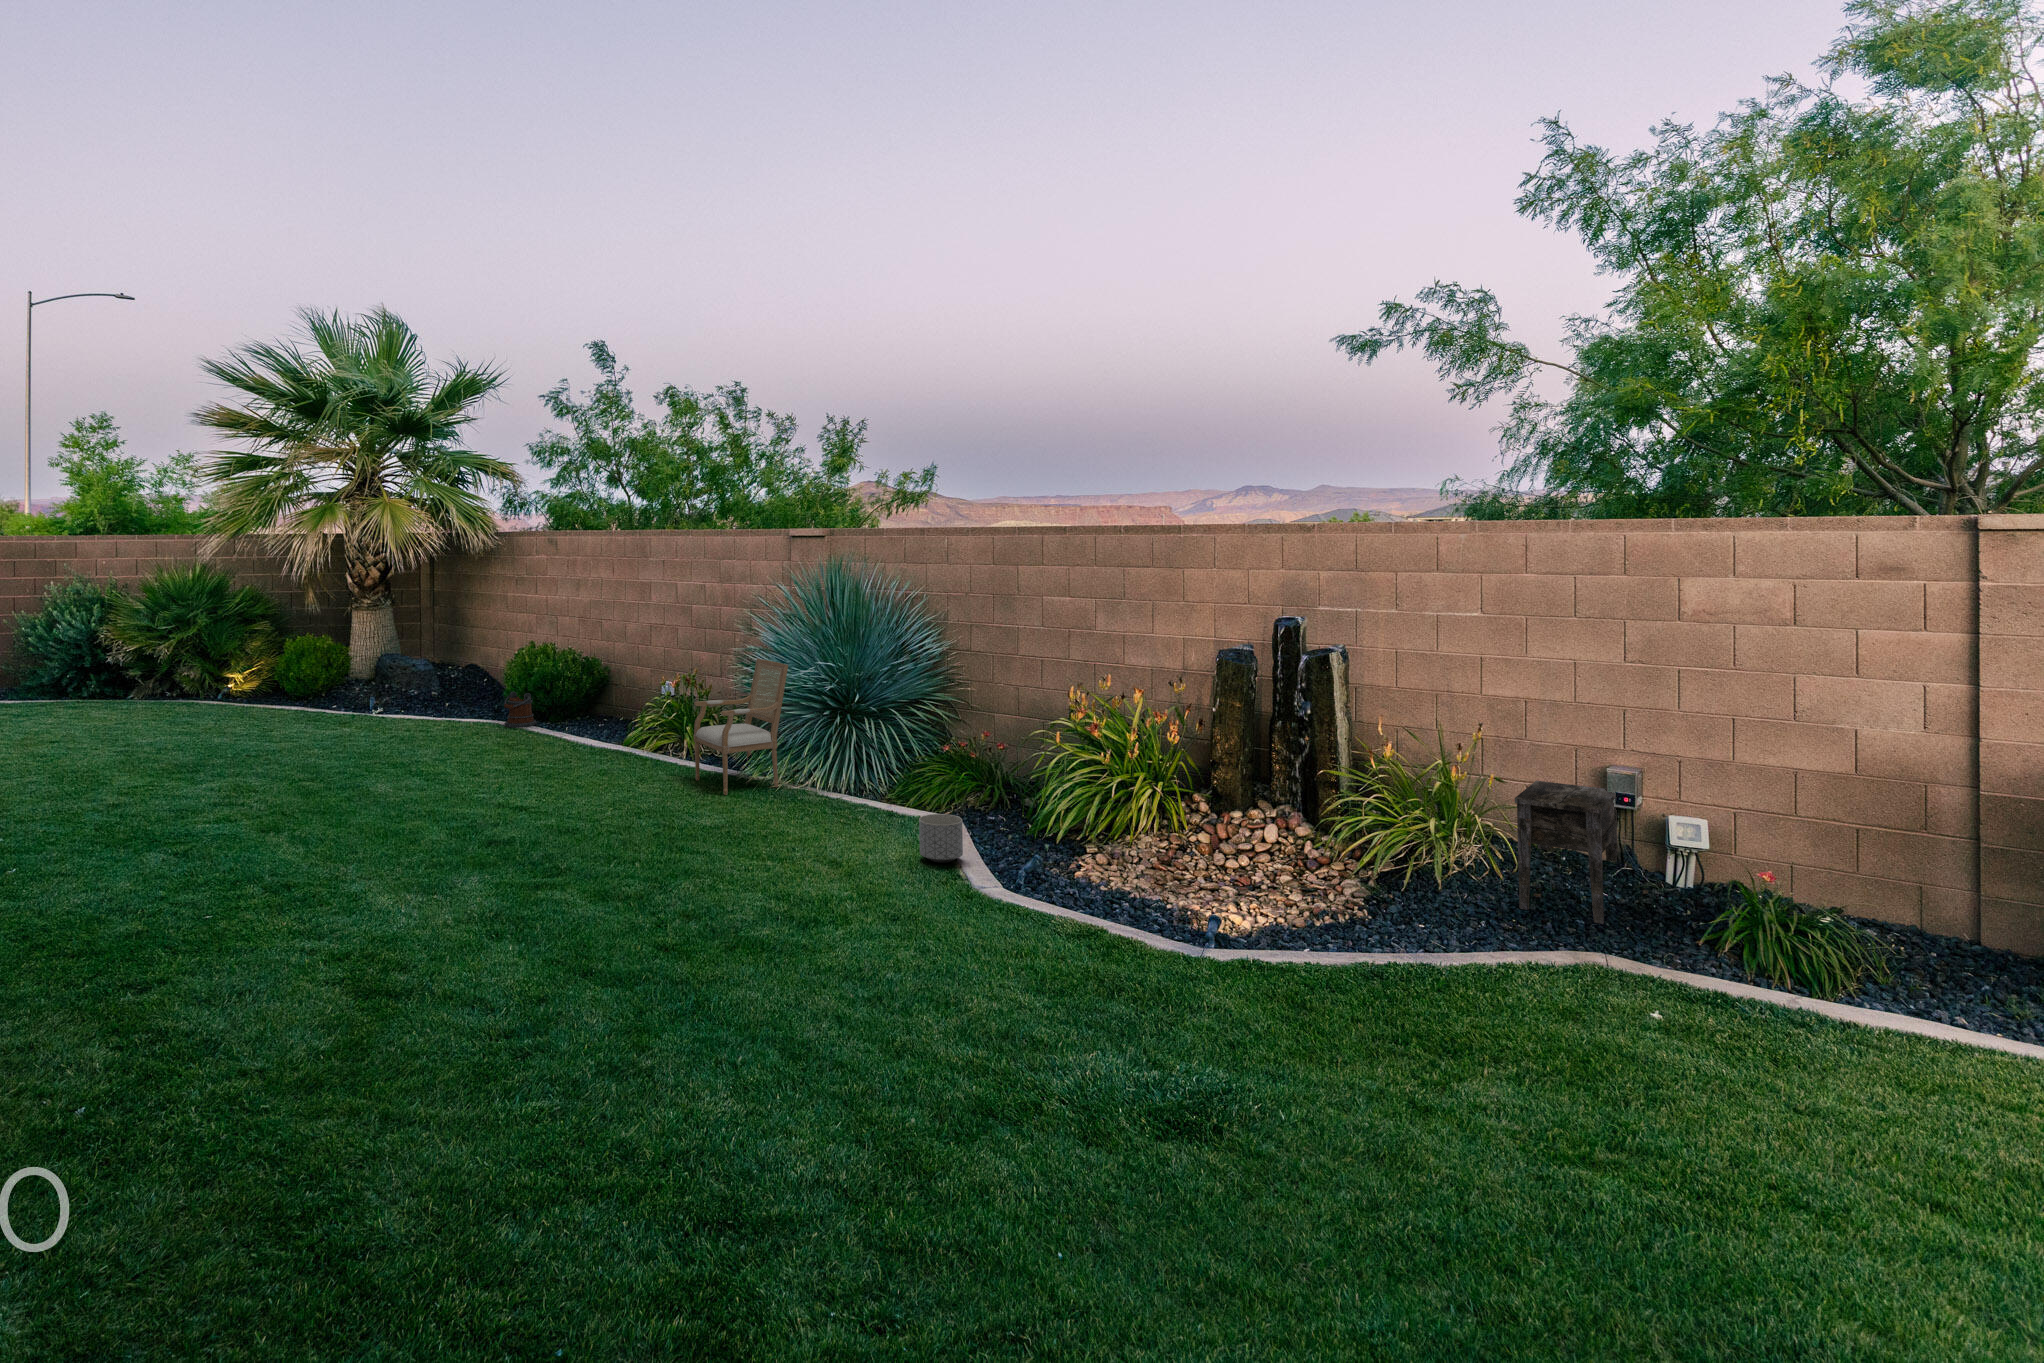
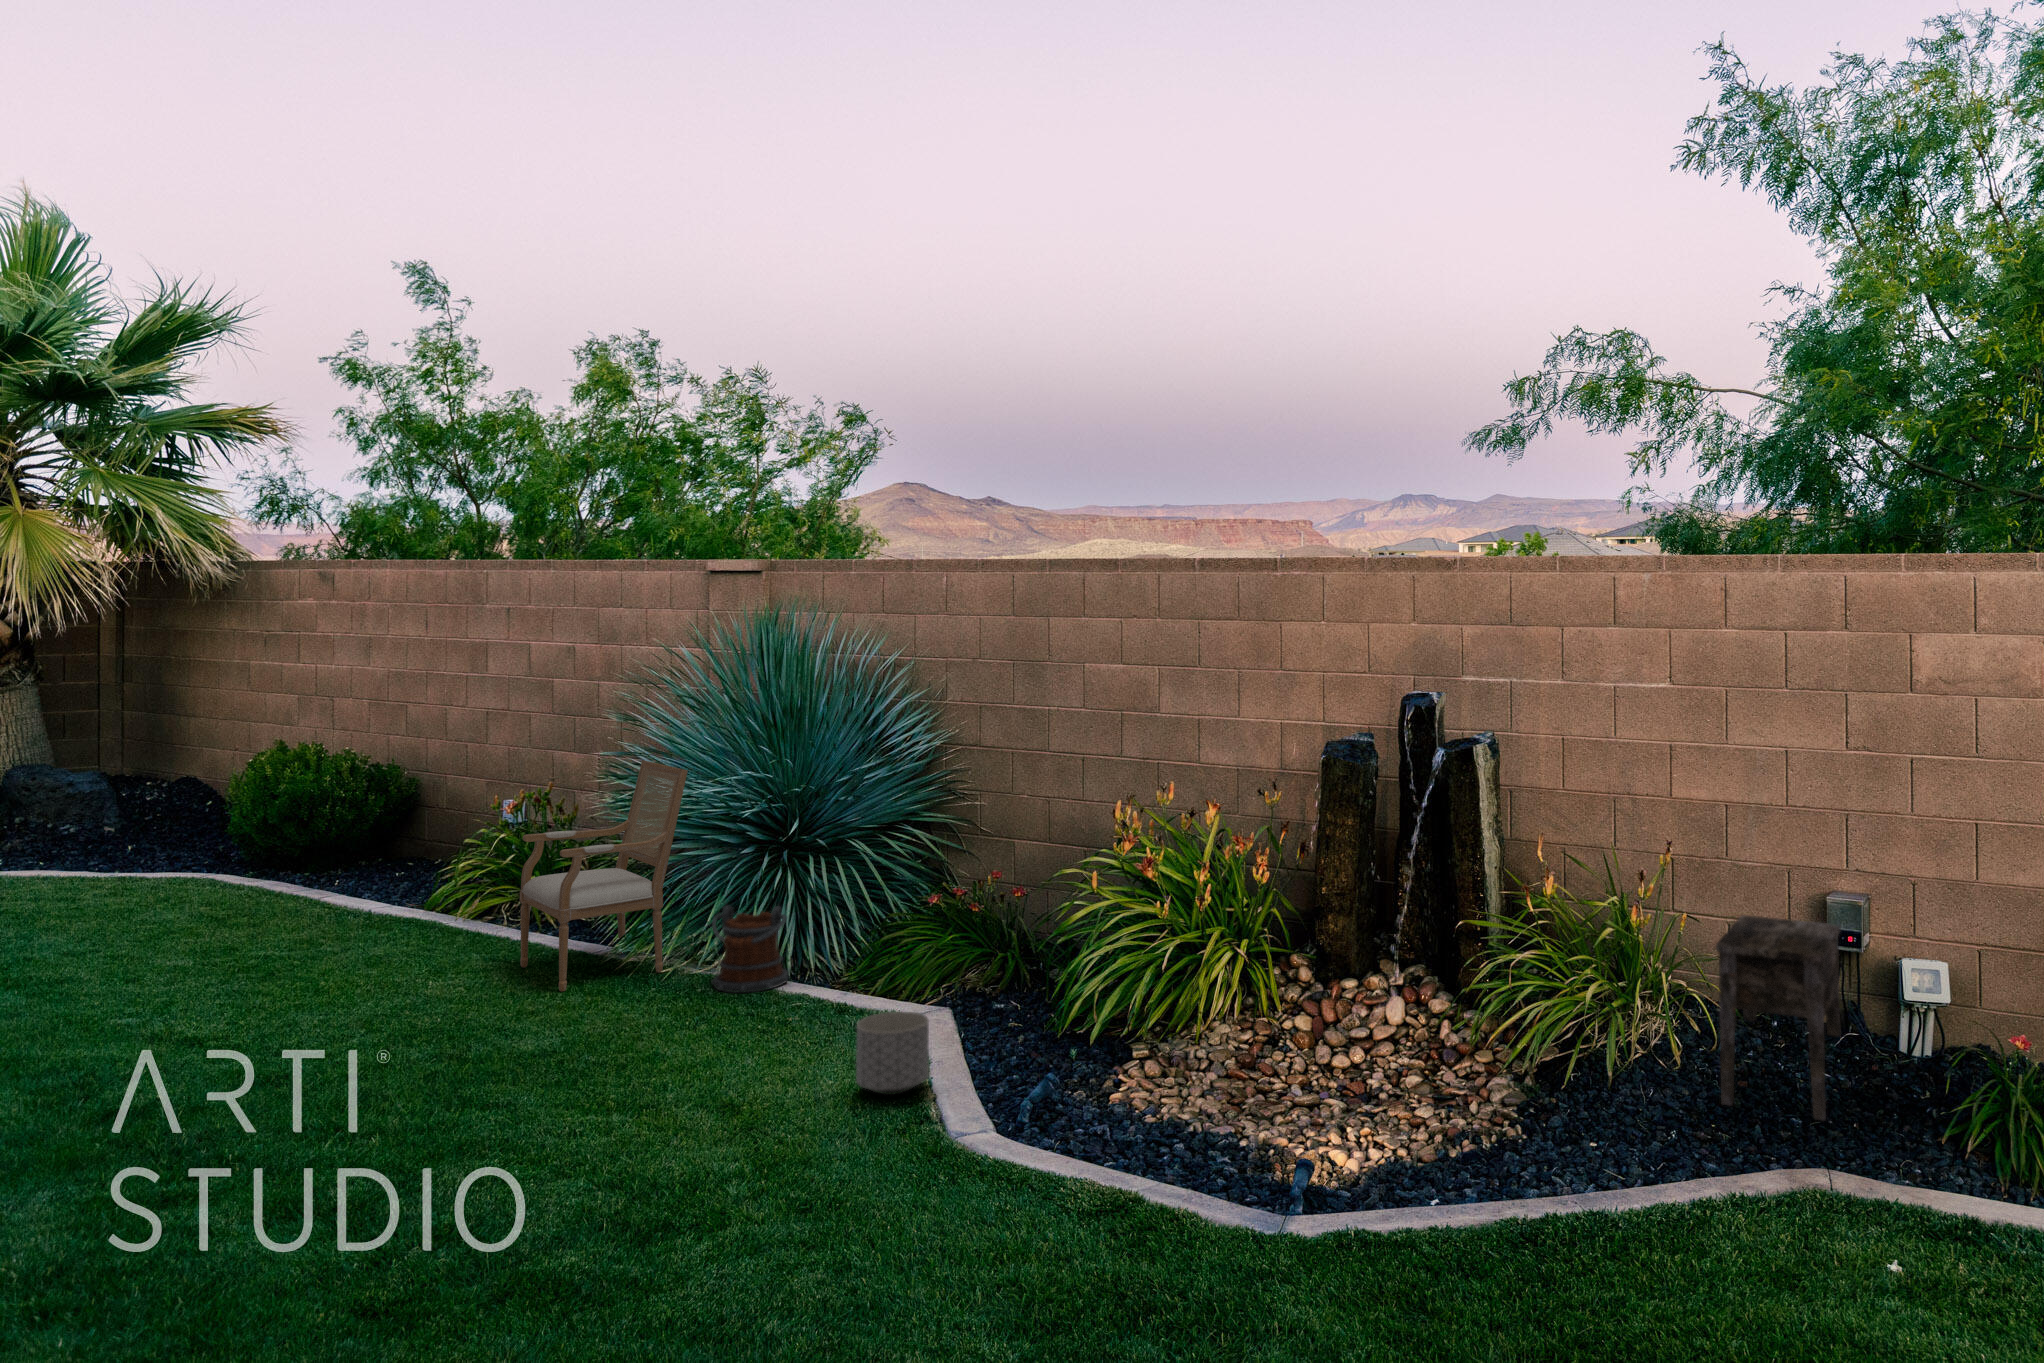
bucket: present [504,692,537,728] -> present [711,906,788,993]

